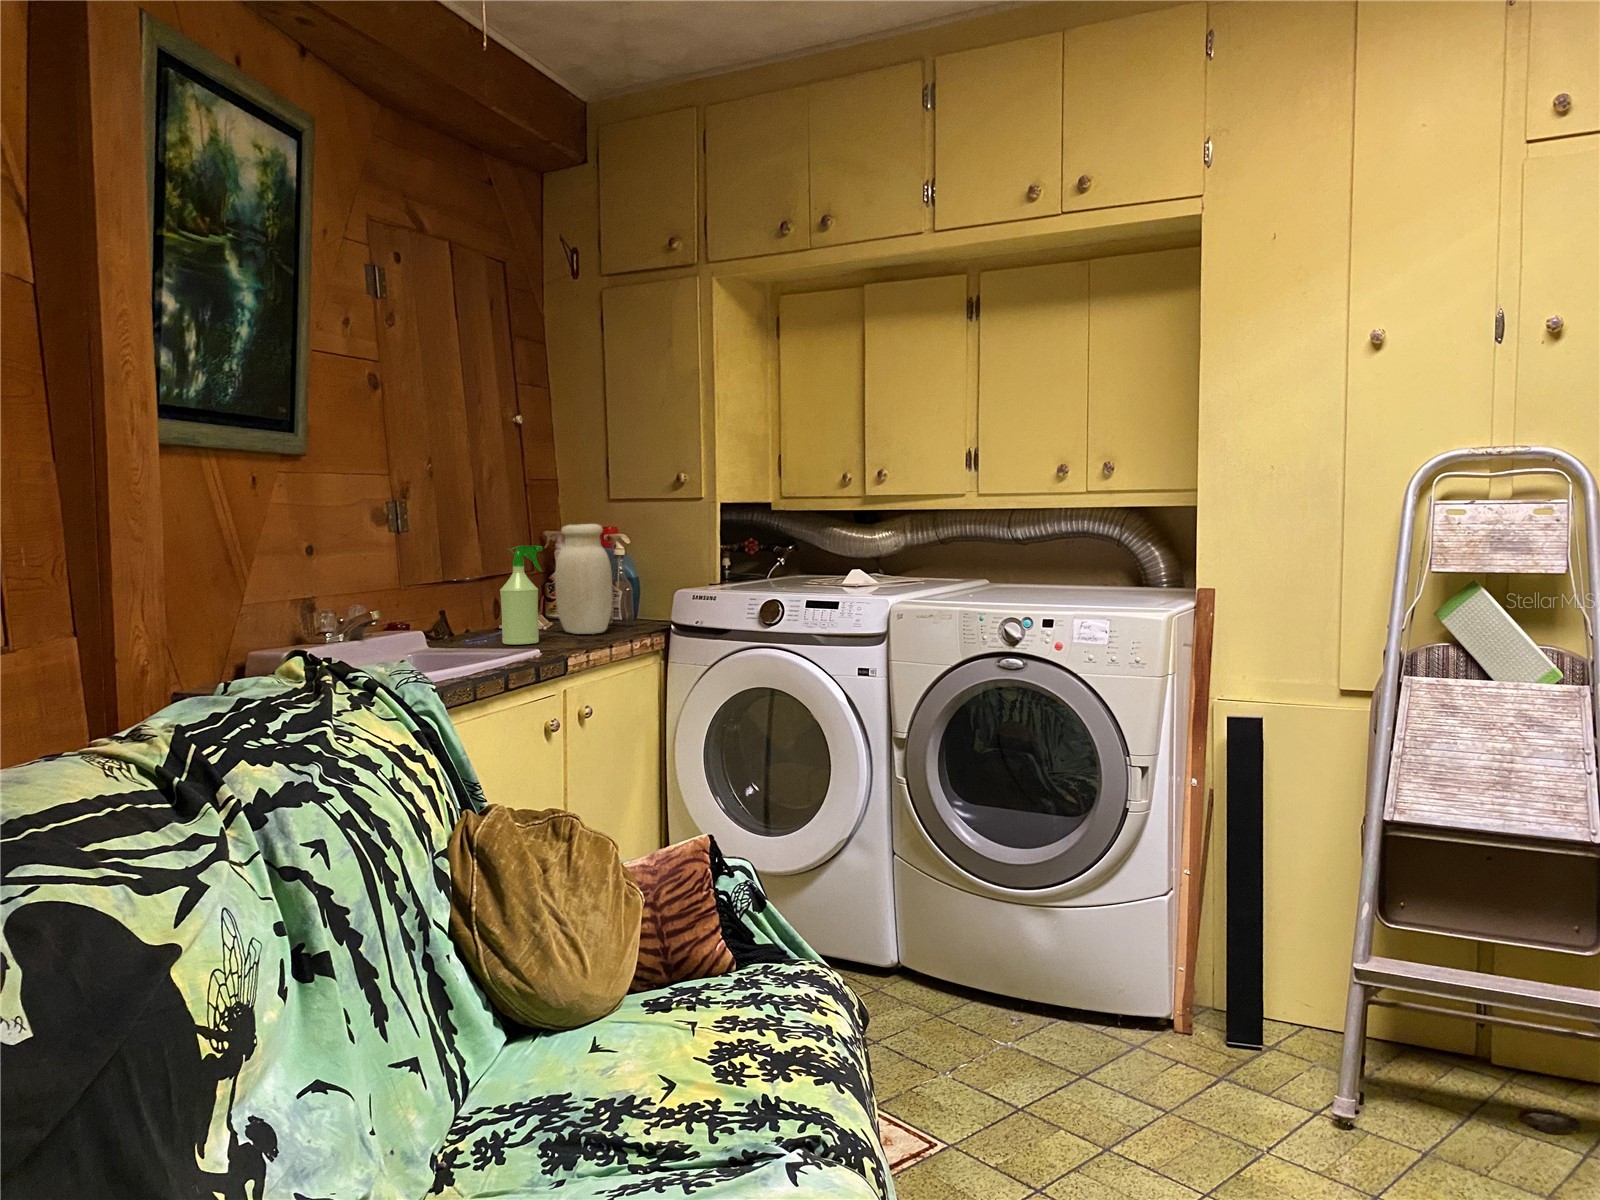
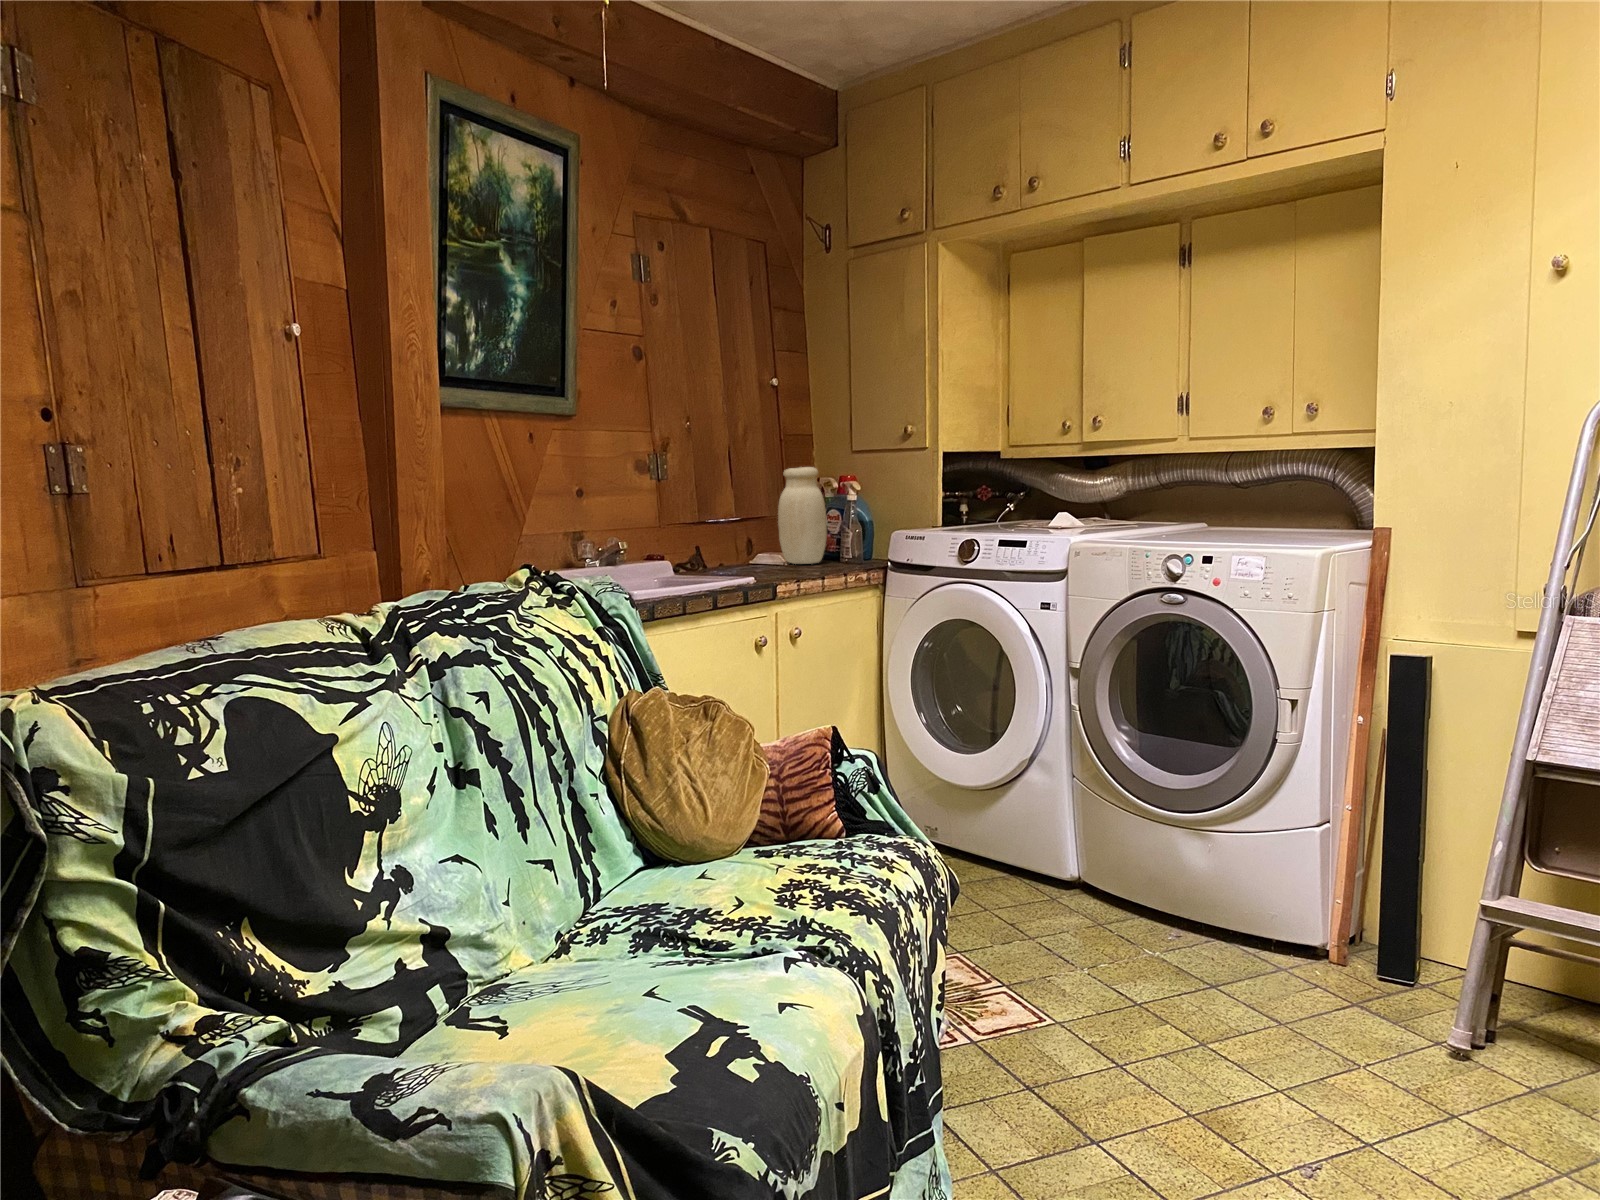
spray bottle: present [500,545,542,645] -> none [726,486,762,571]

